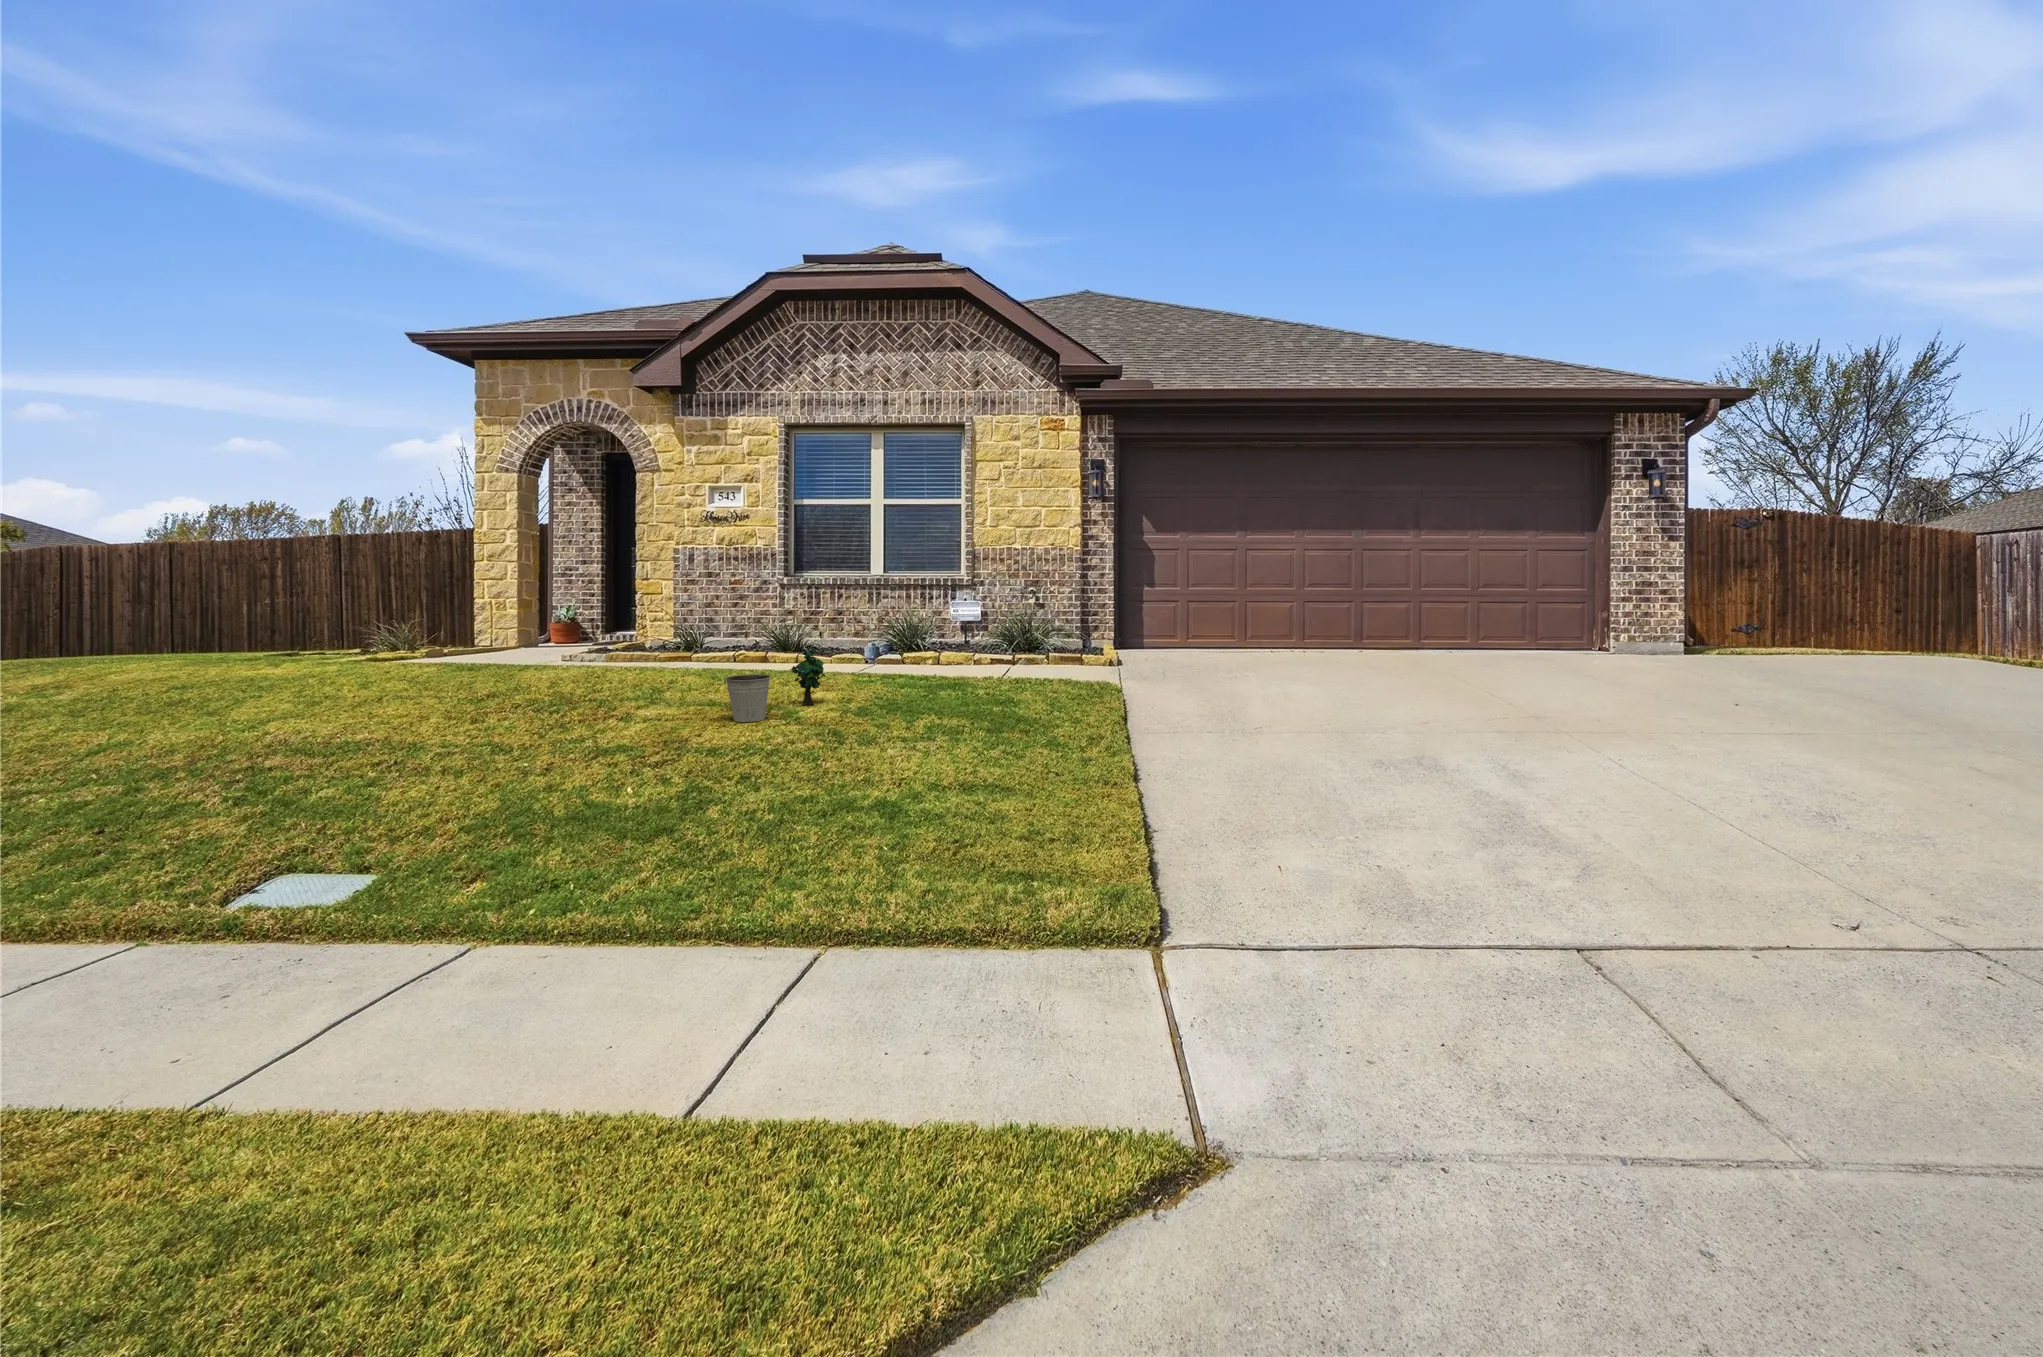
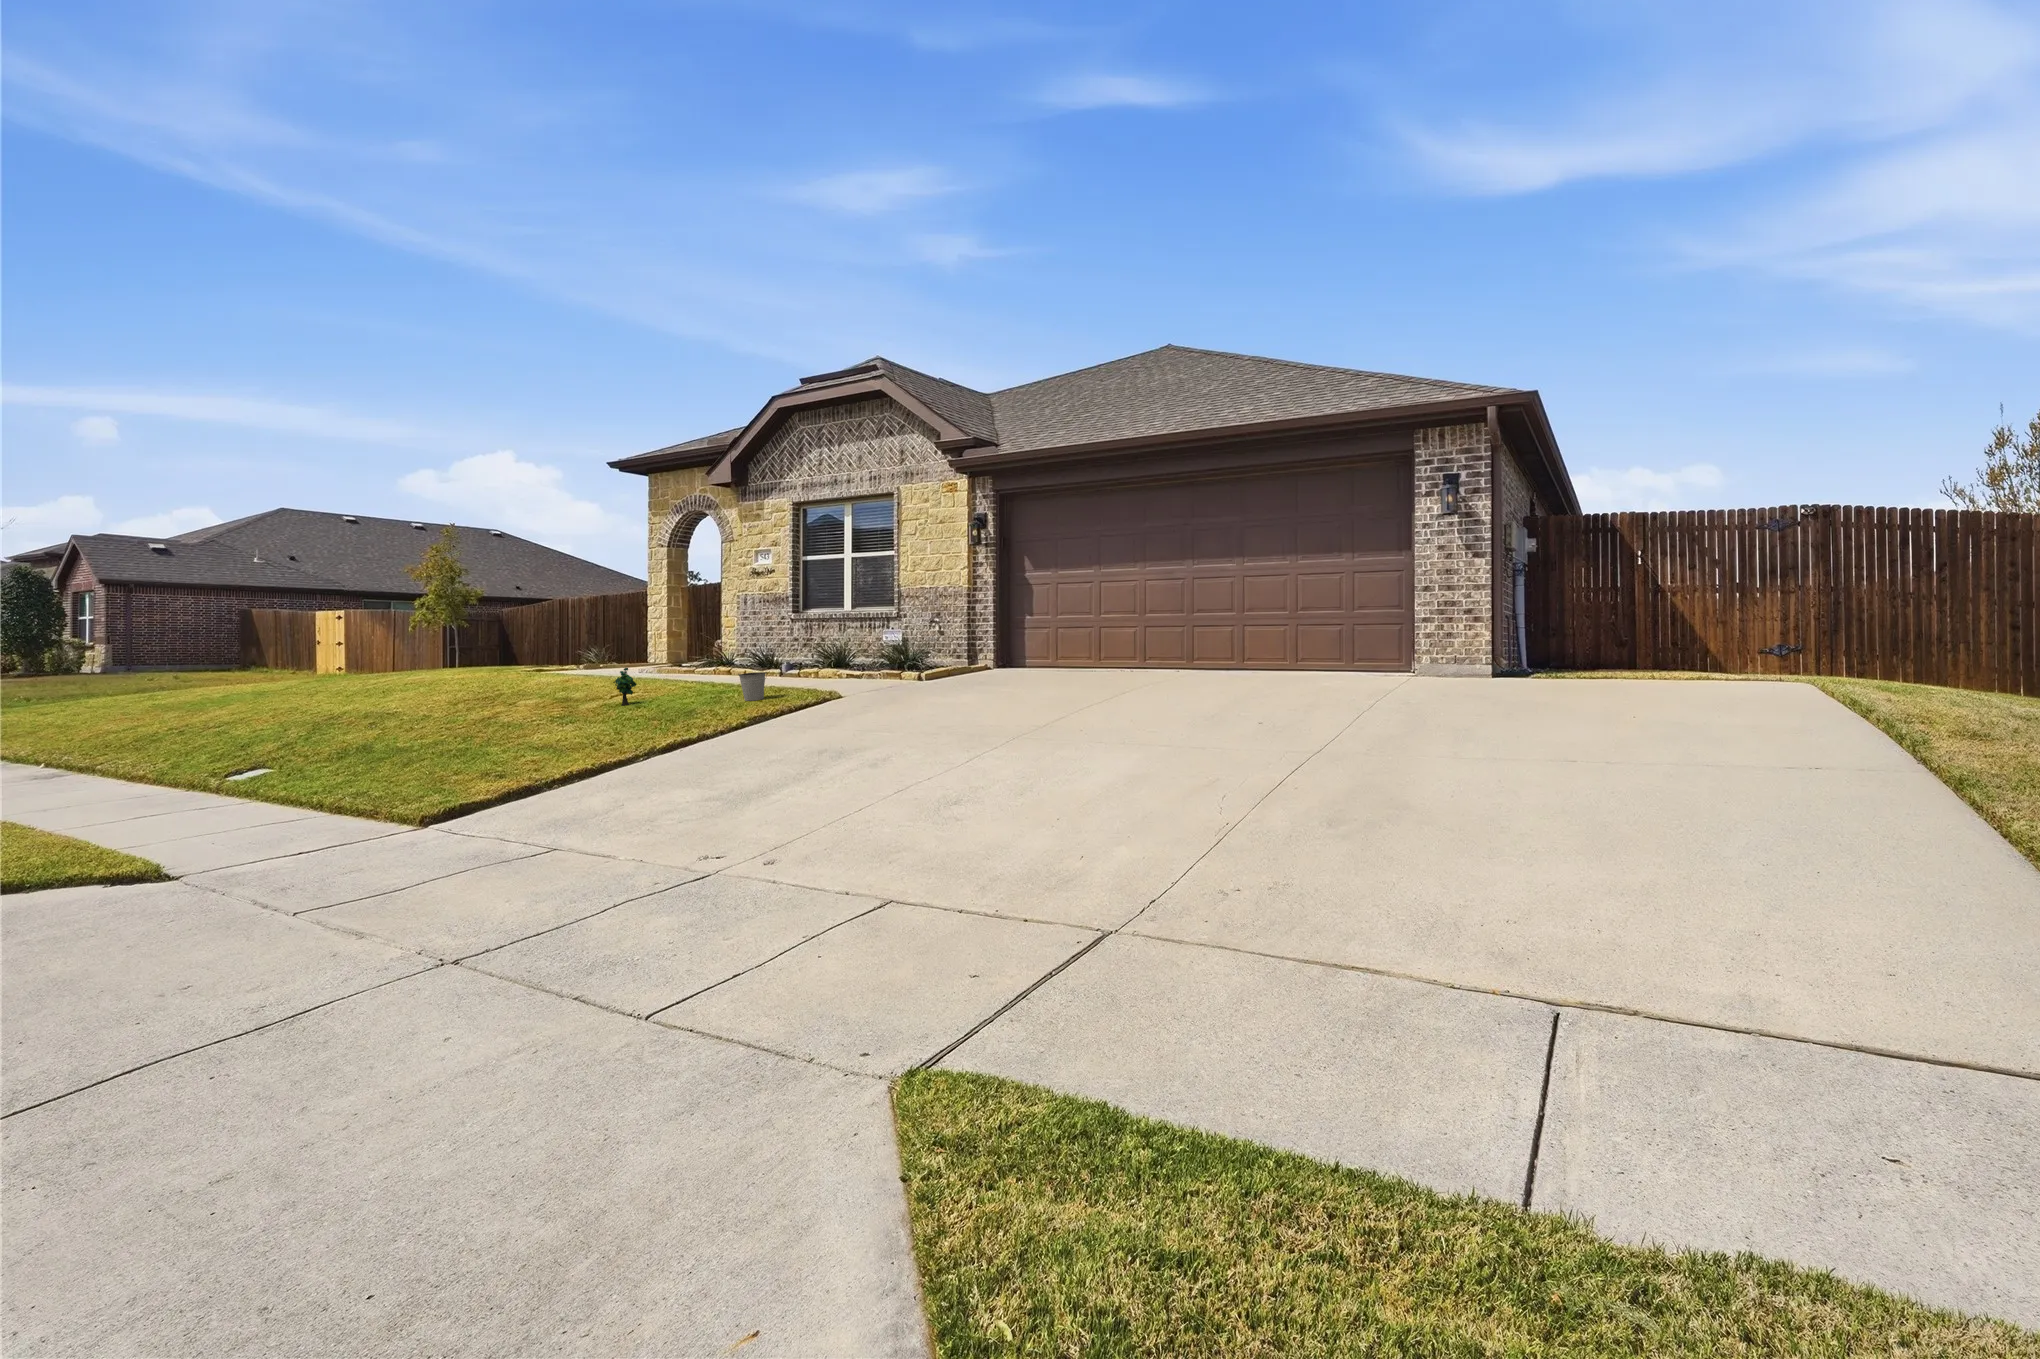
bucket: present [724,674,771,722] -> present [738,672,766,701]

